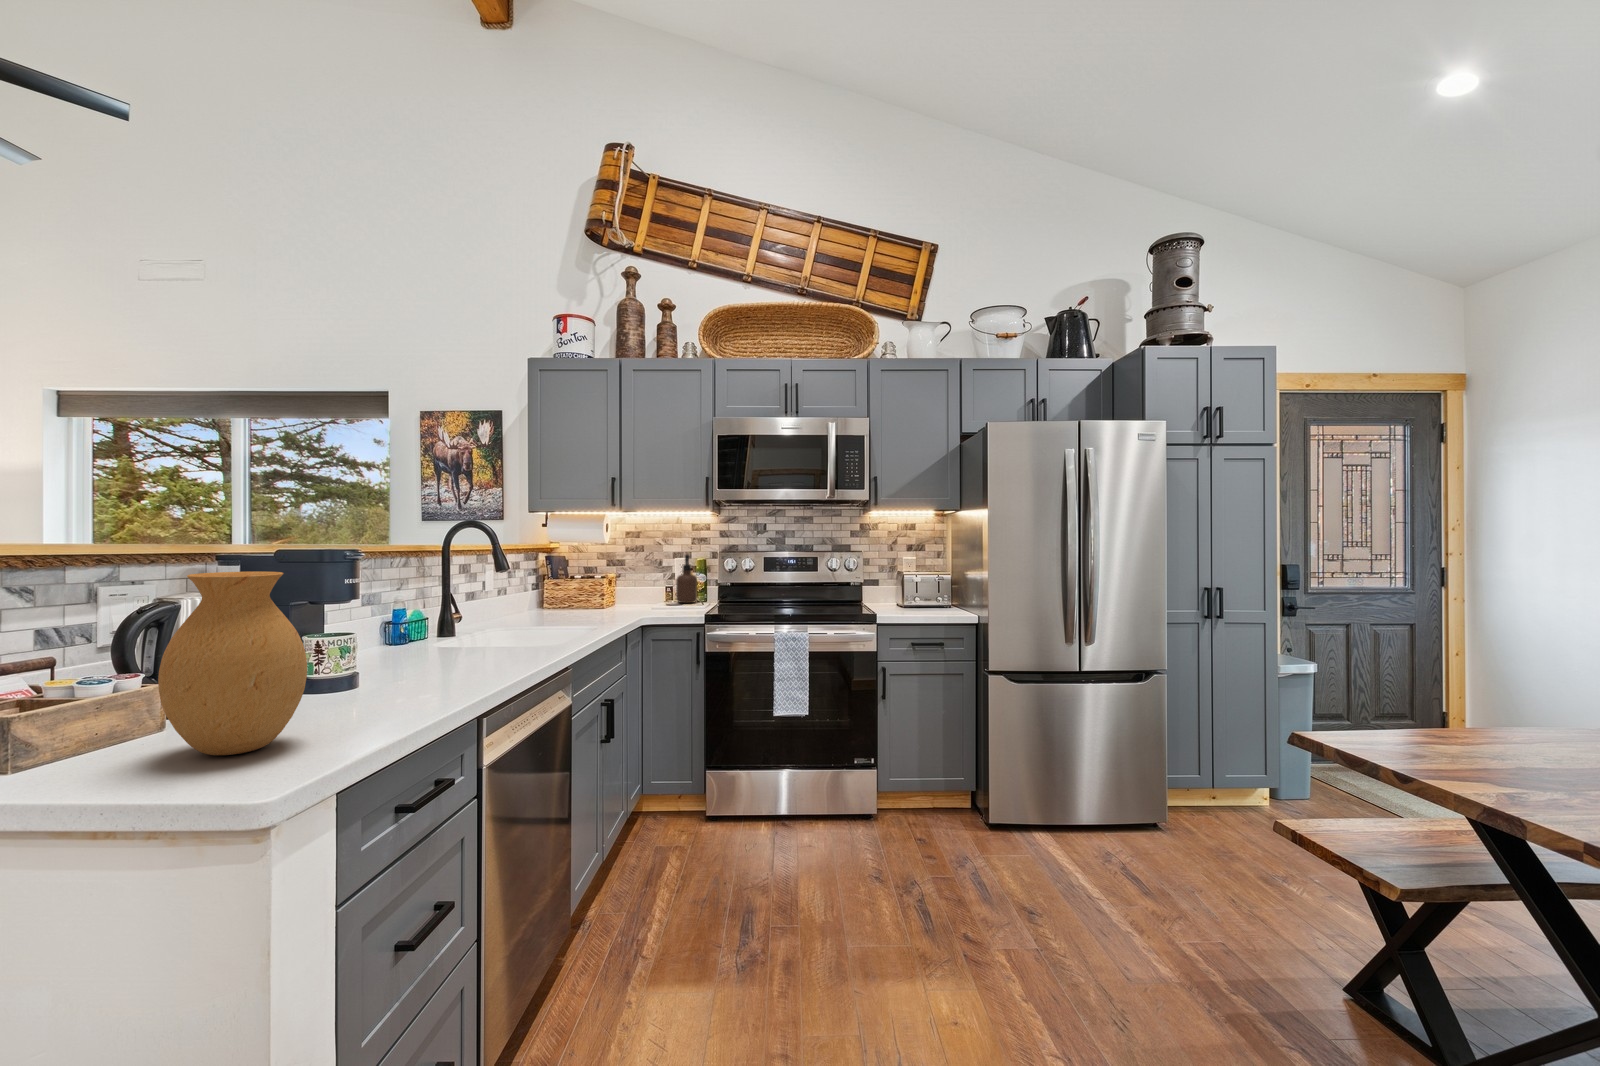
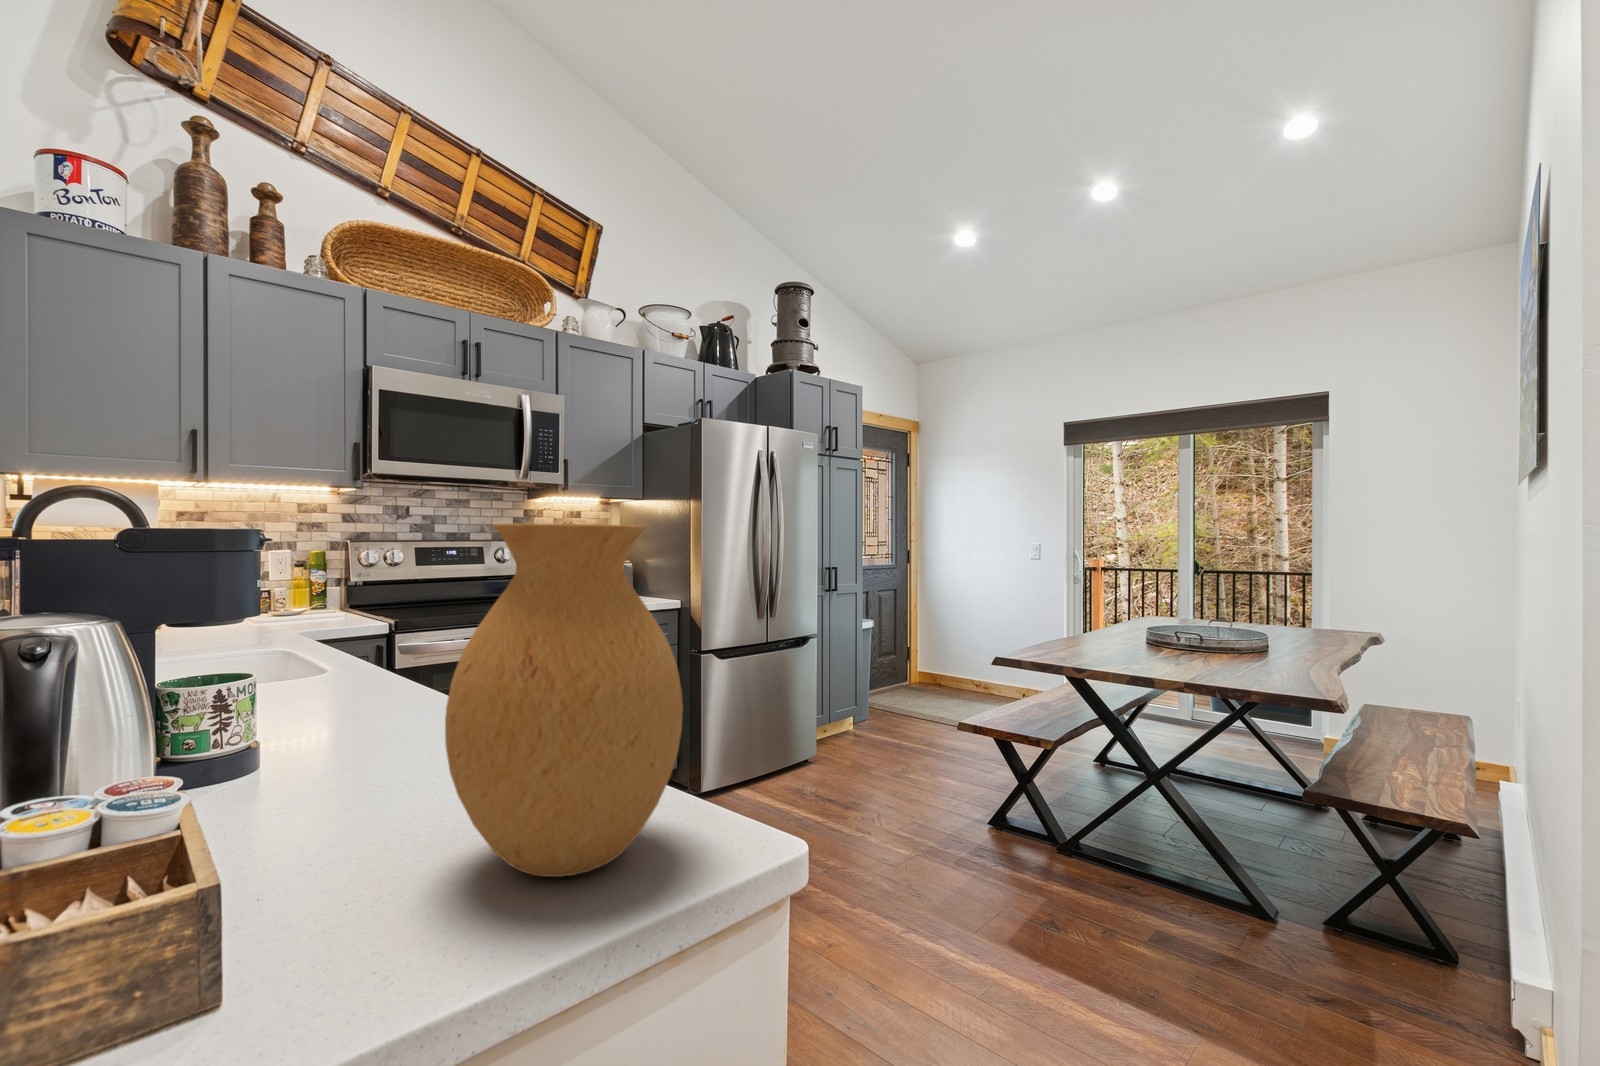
soap dispenser: present [676,555,697,603] -> none [291,547,326,614]

